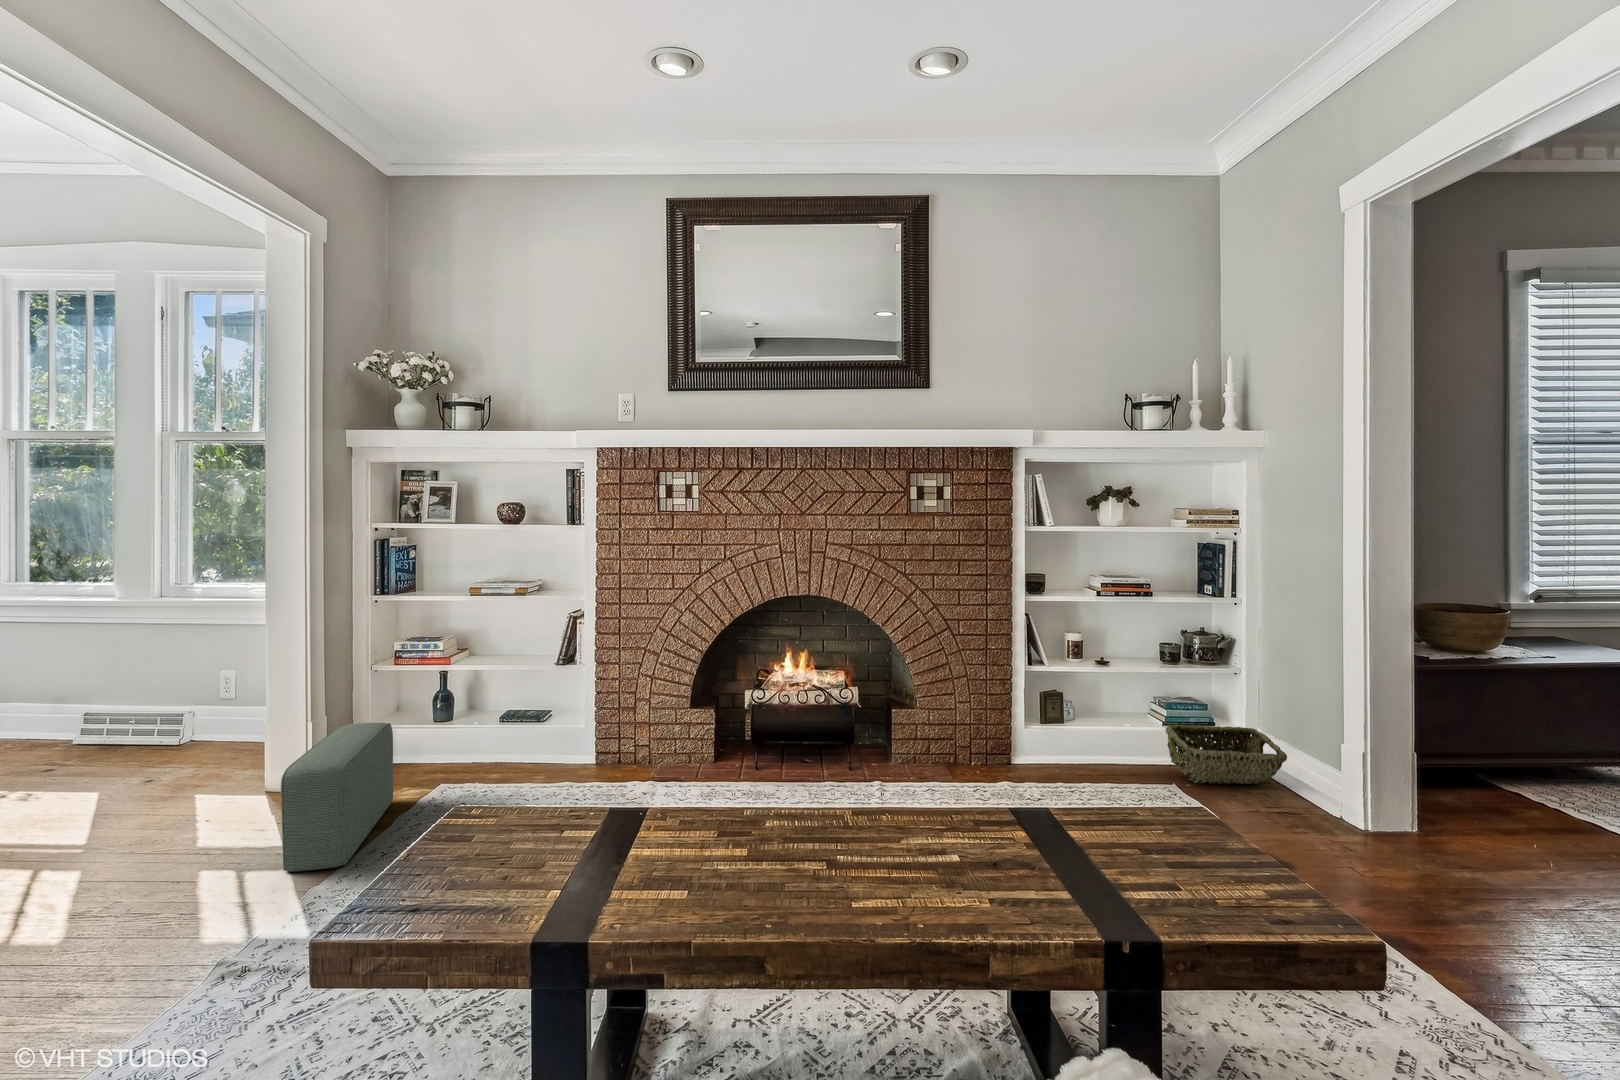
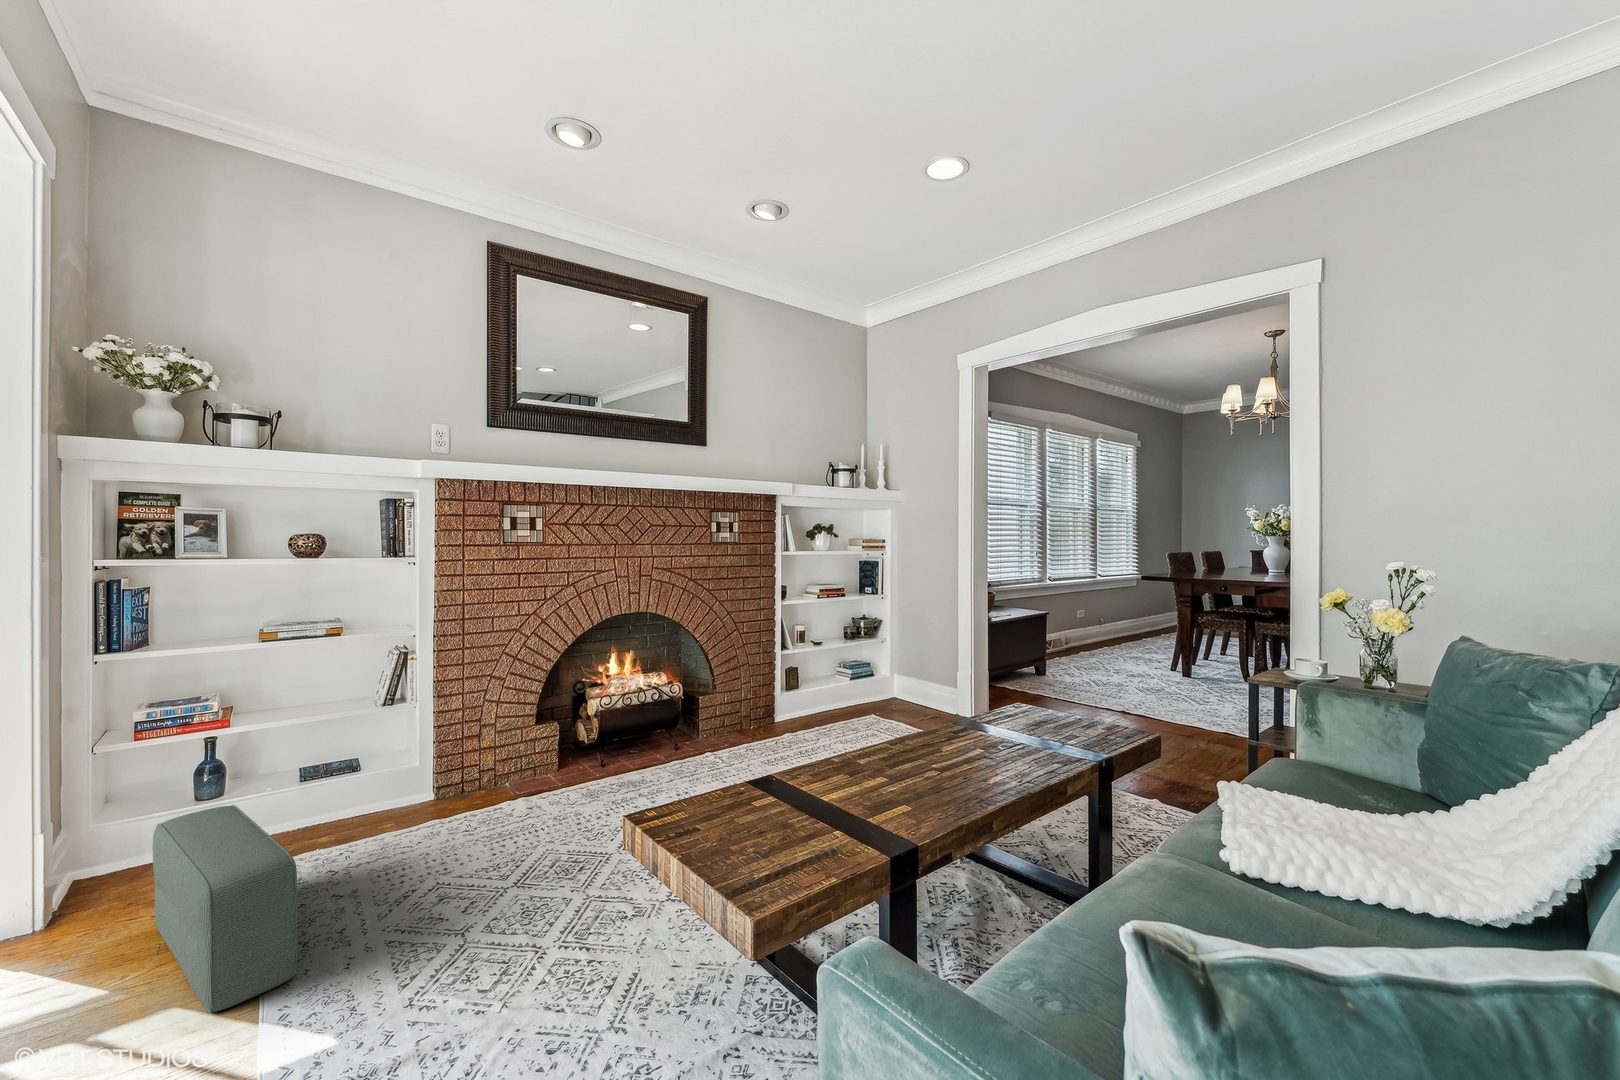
woven basket: present [1166,725,1287,784] -> none [863,674,929,712]

